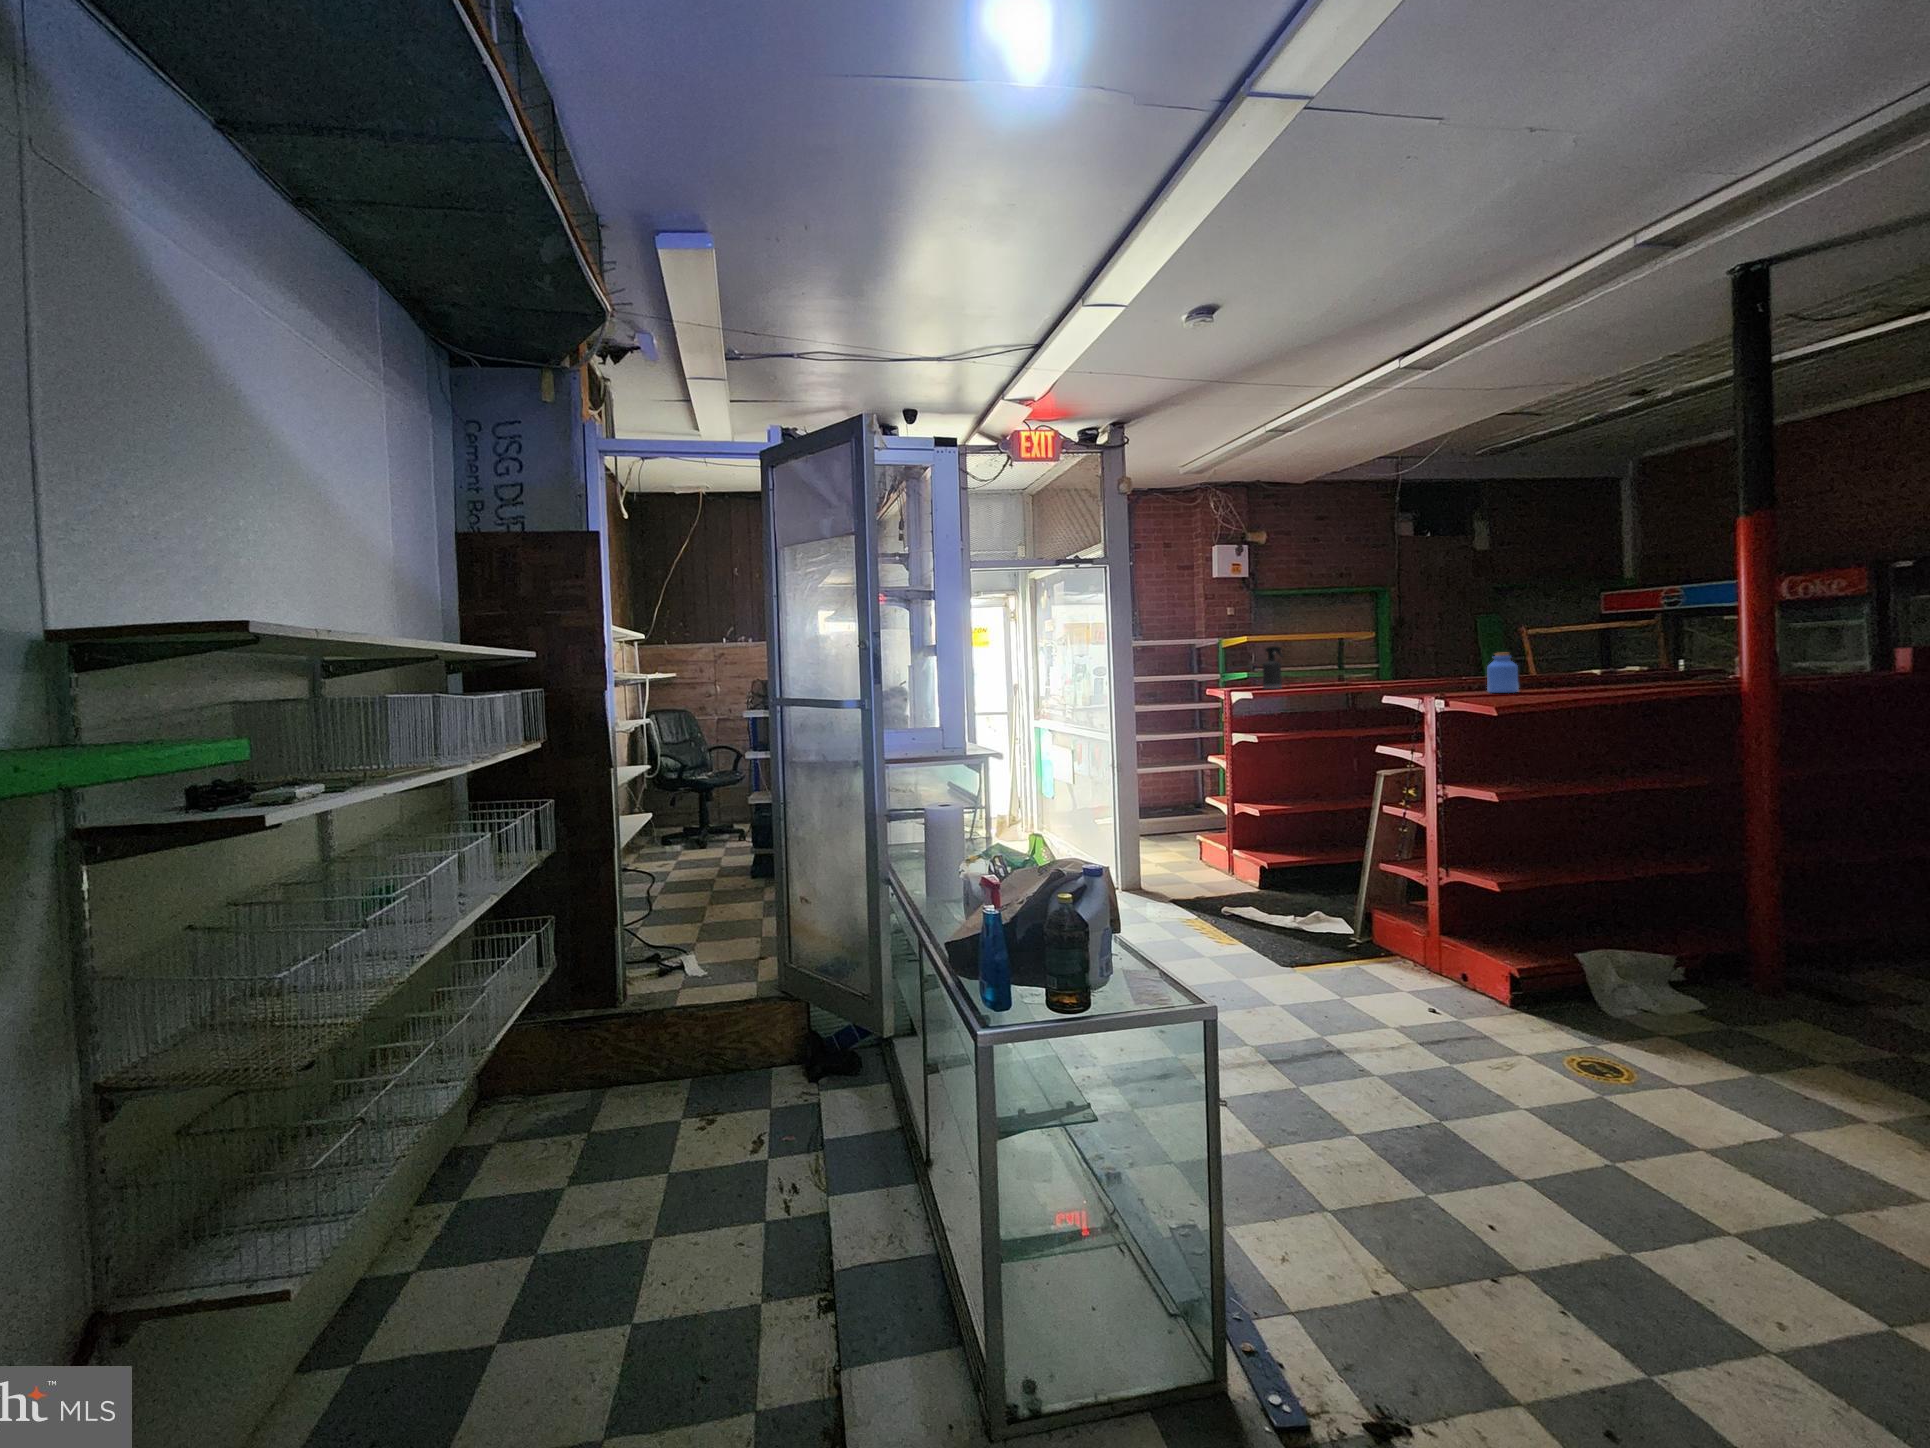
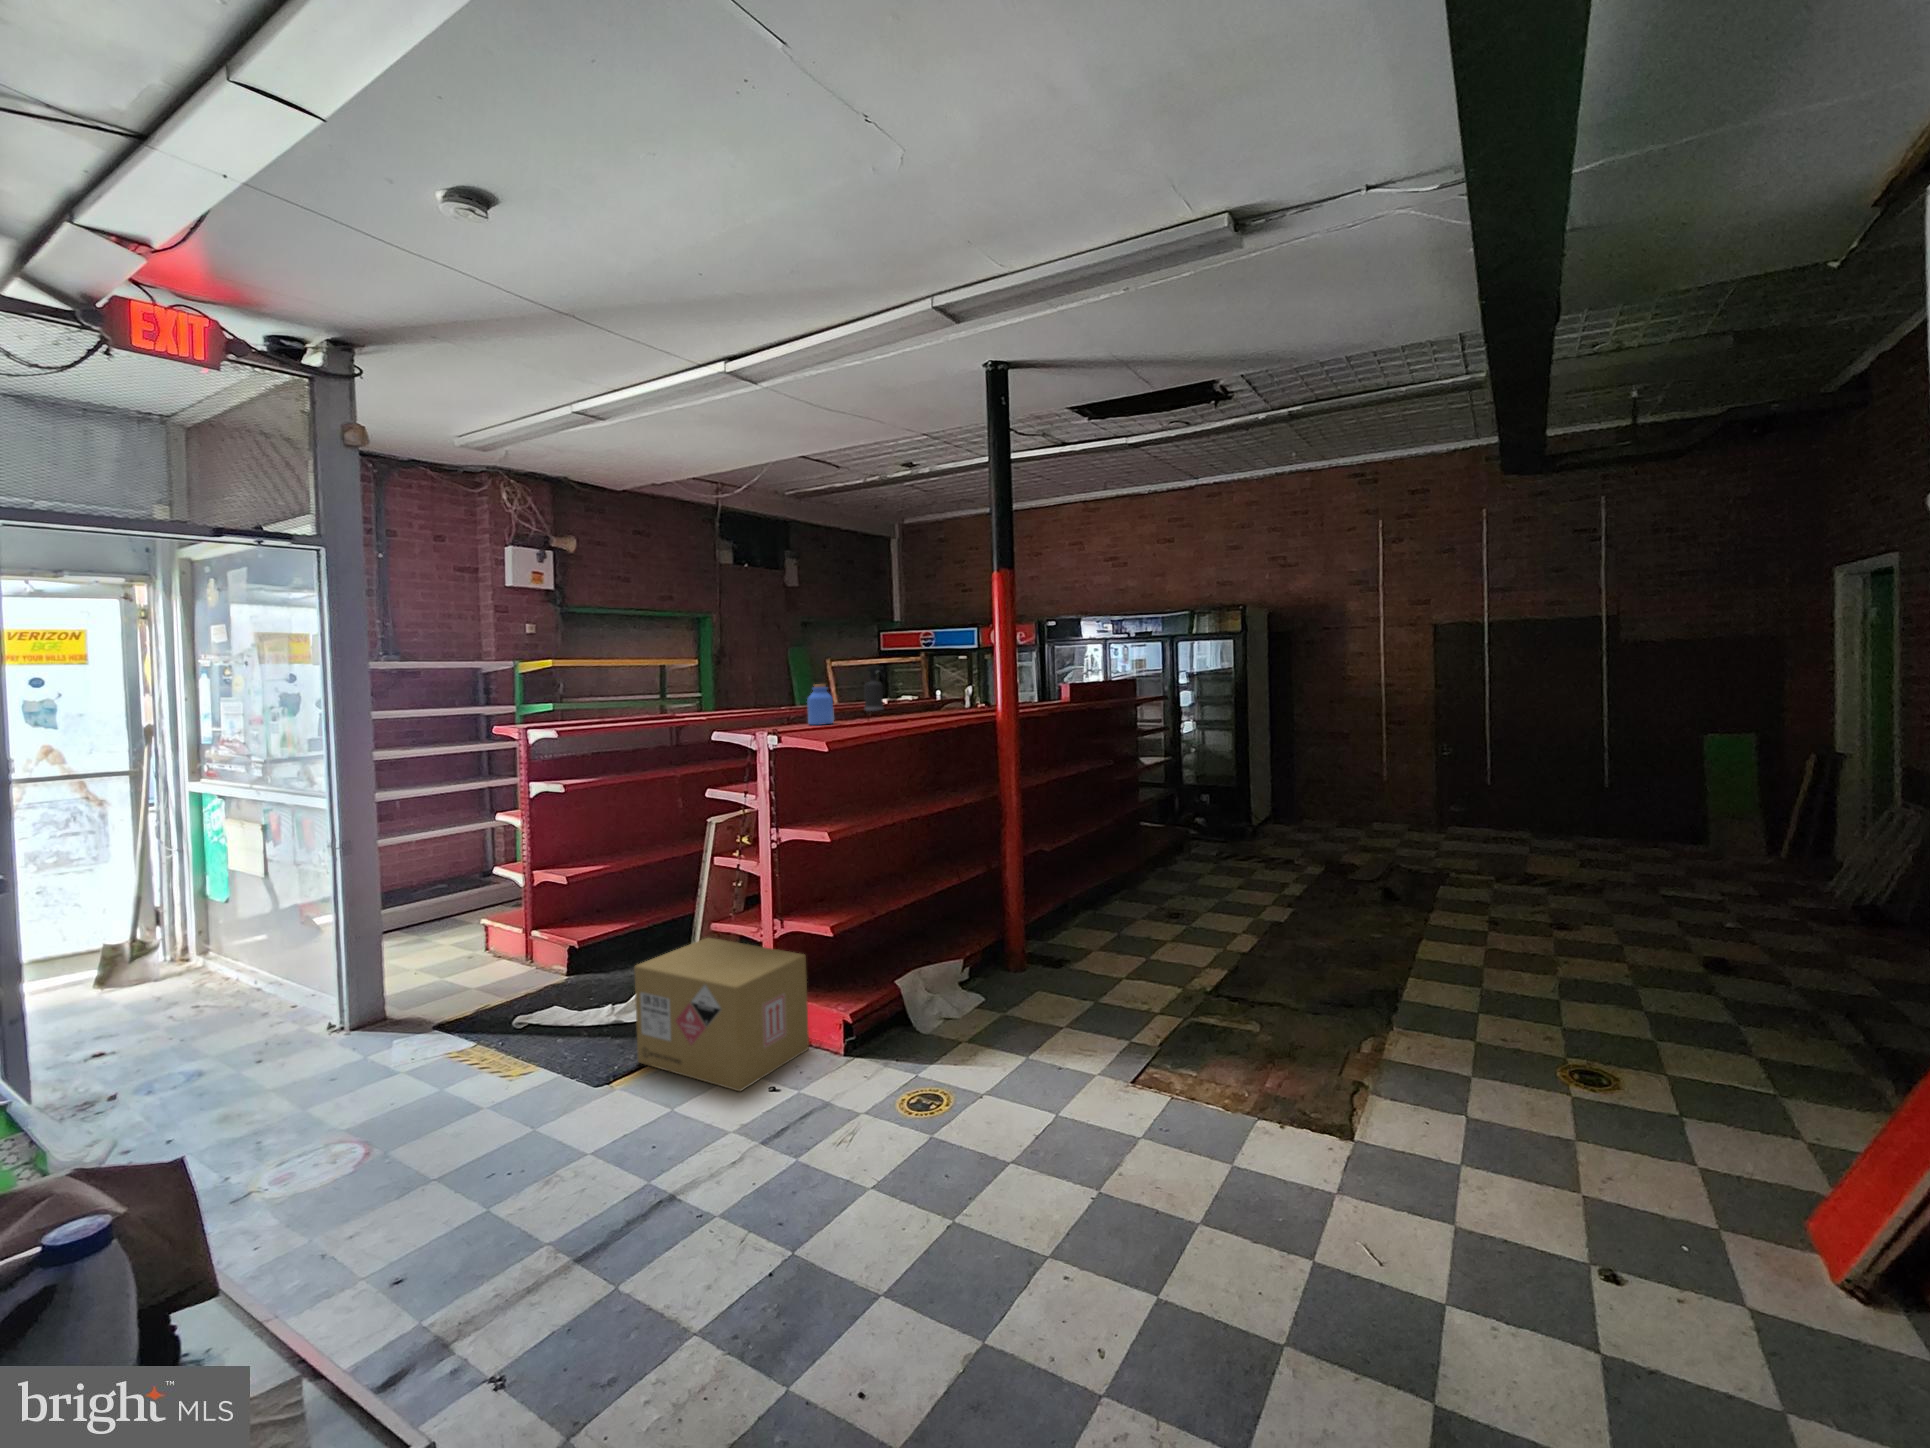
spray bottle: present [1262,646,1283,689] -> present [864,666,884,711]
cardboard box: none [1310,874,1478,1006] -> present [634,938,809,1092]

